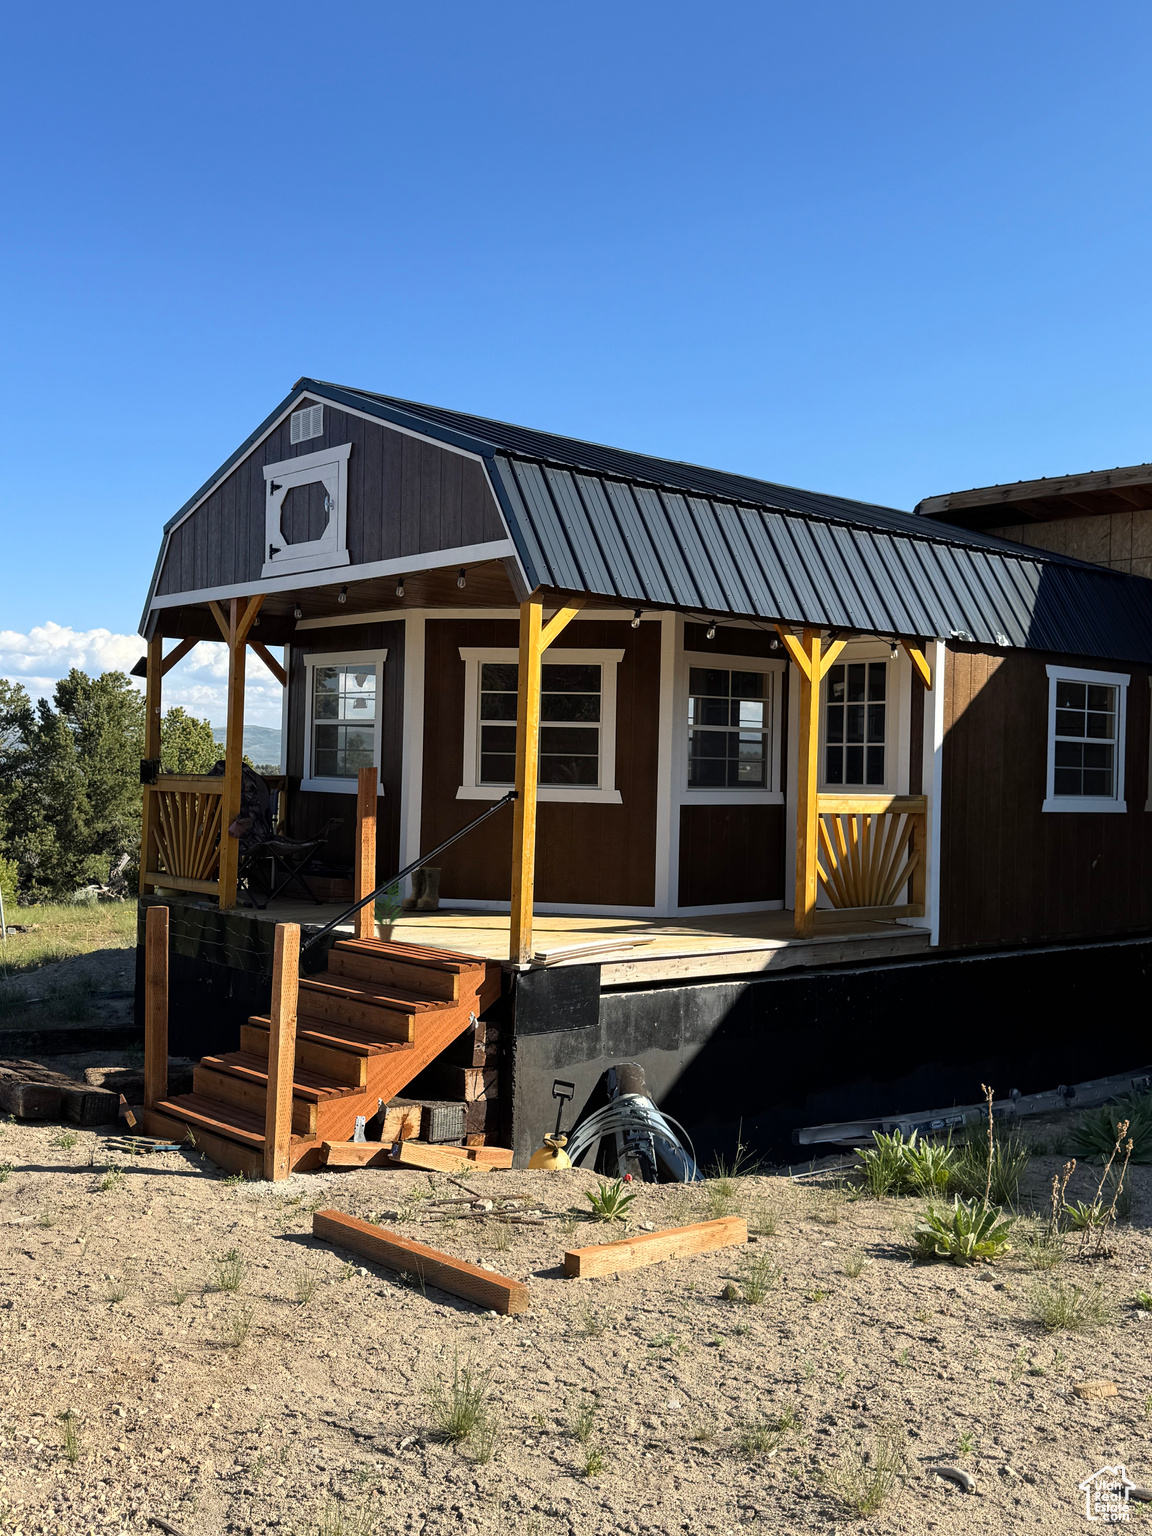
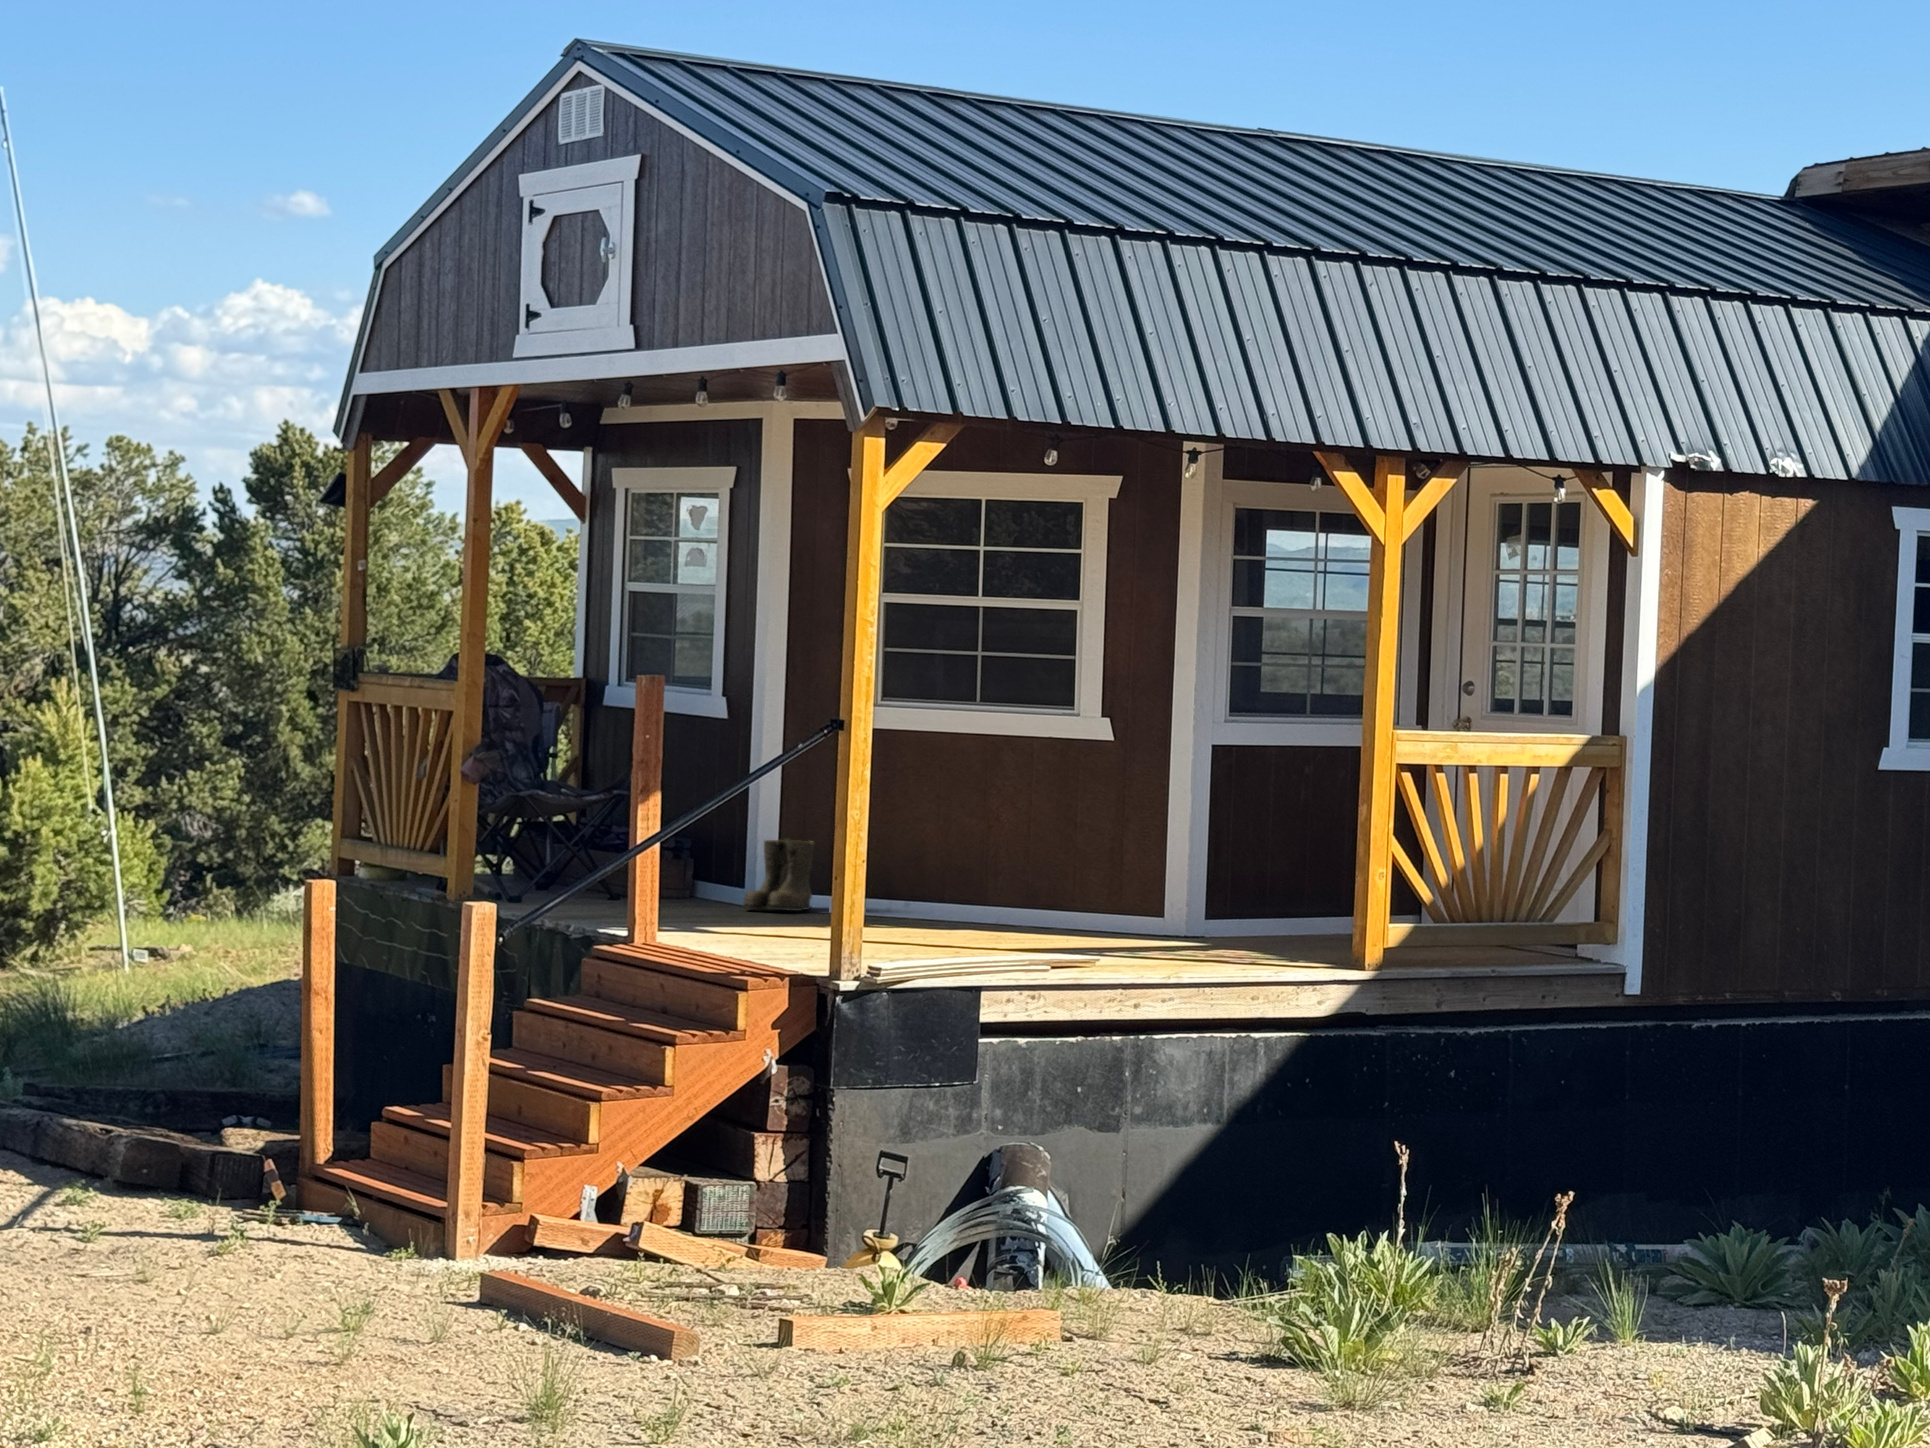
potted plant: present [372,883,404,942] -> none [642,848,701,950]

